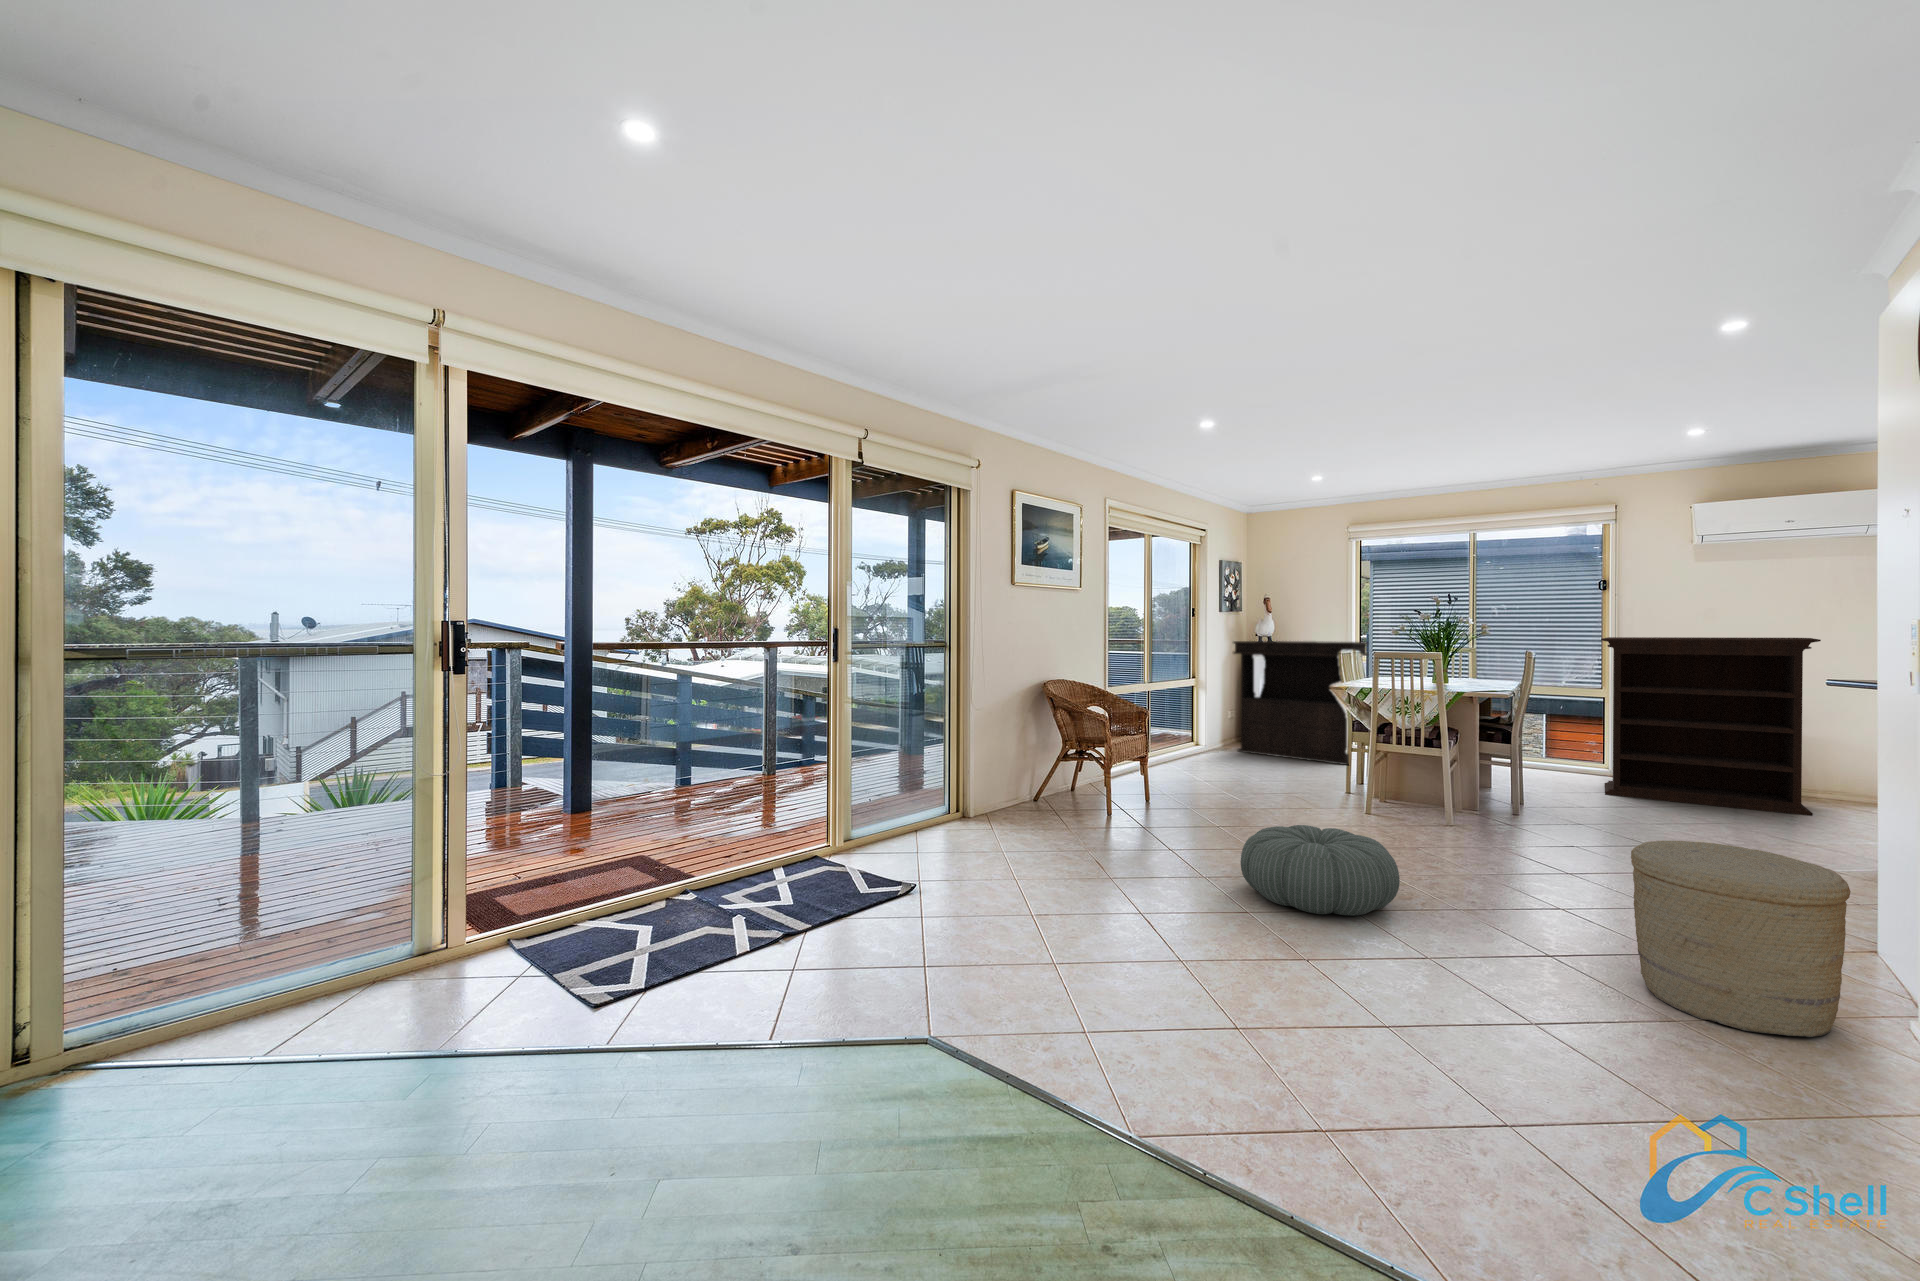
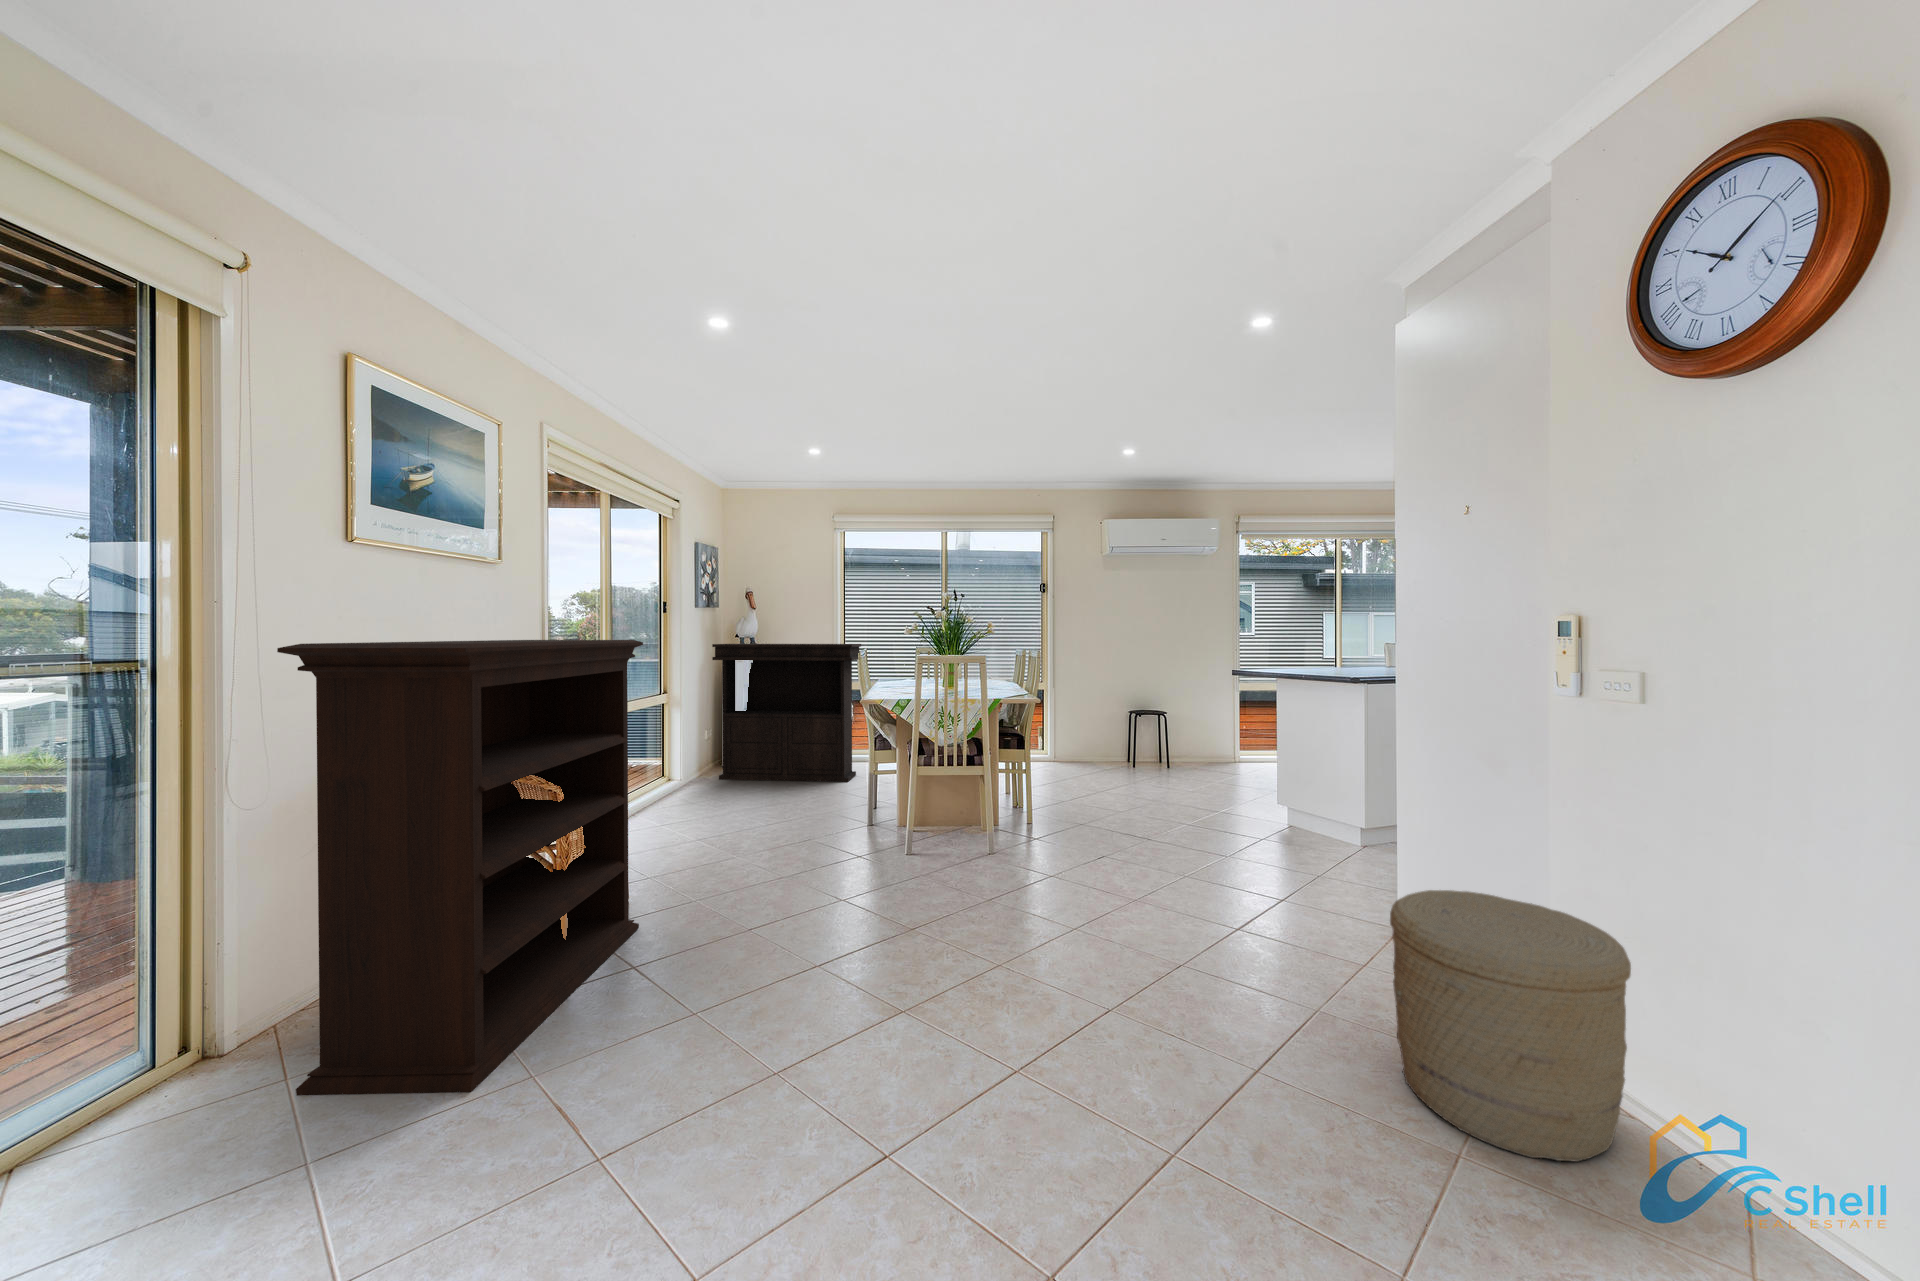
bookshelf: present [1601,637,1821,816] -> present [277,640,643,1095]
pouf: present [1241,825,1400,915] -> none [872,937,1107,1132]

